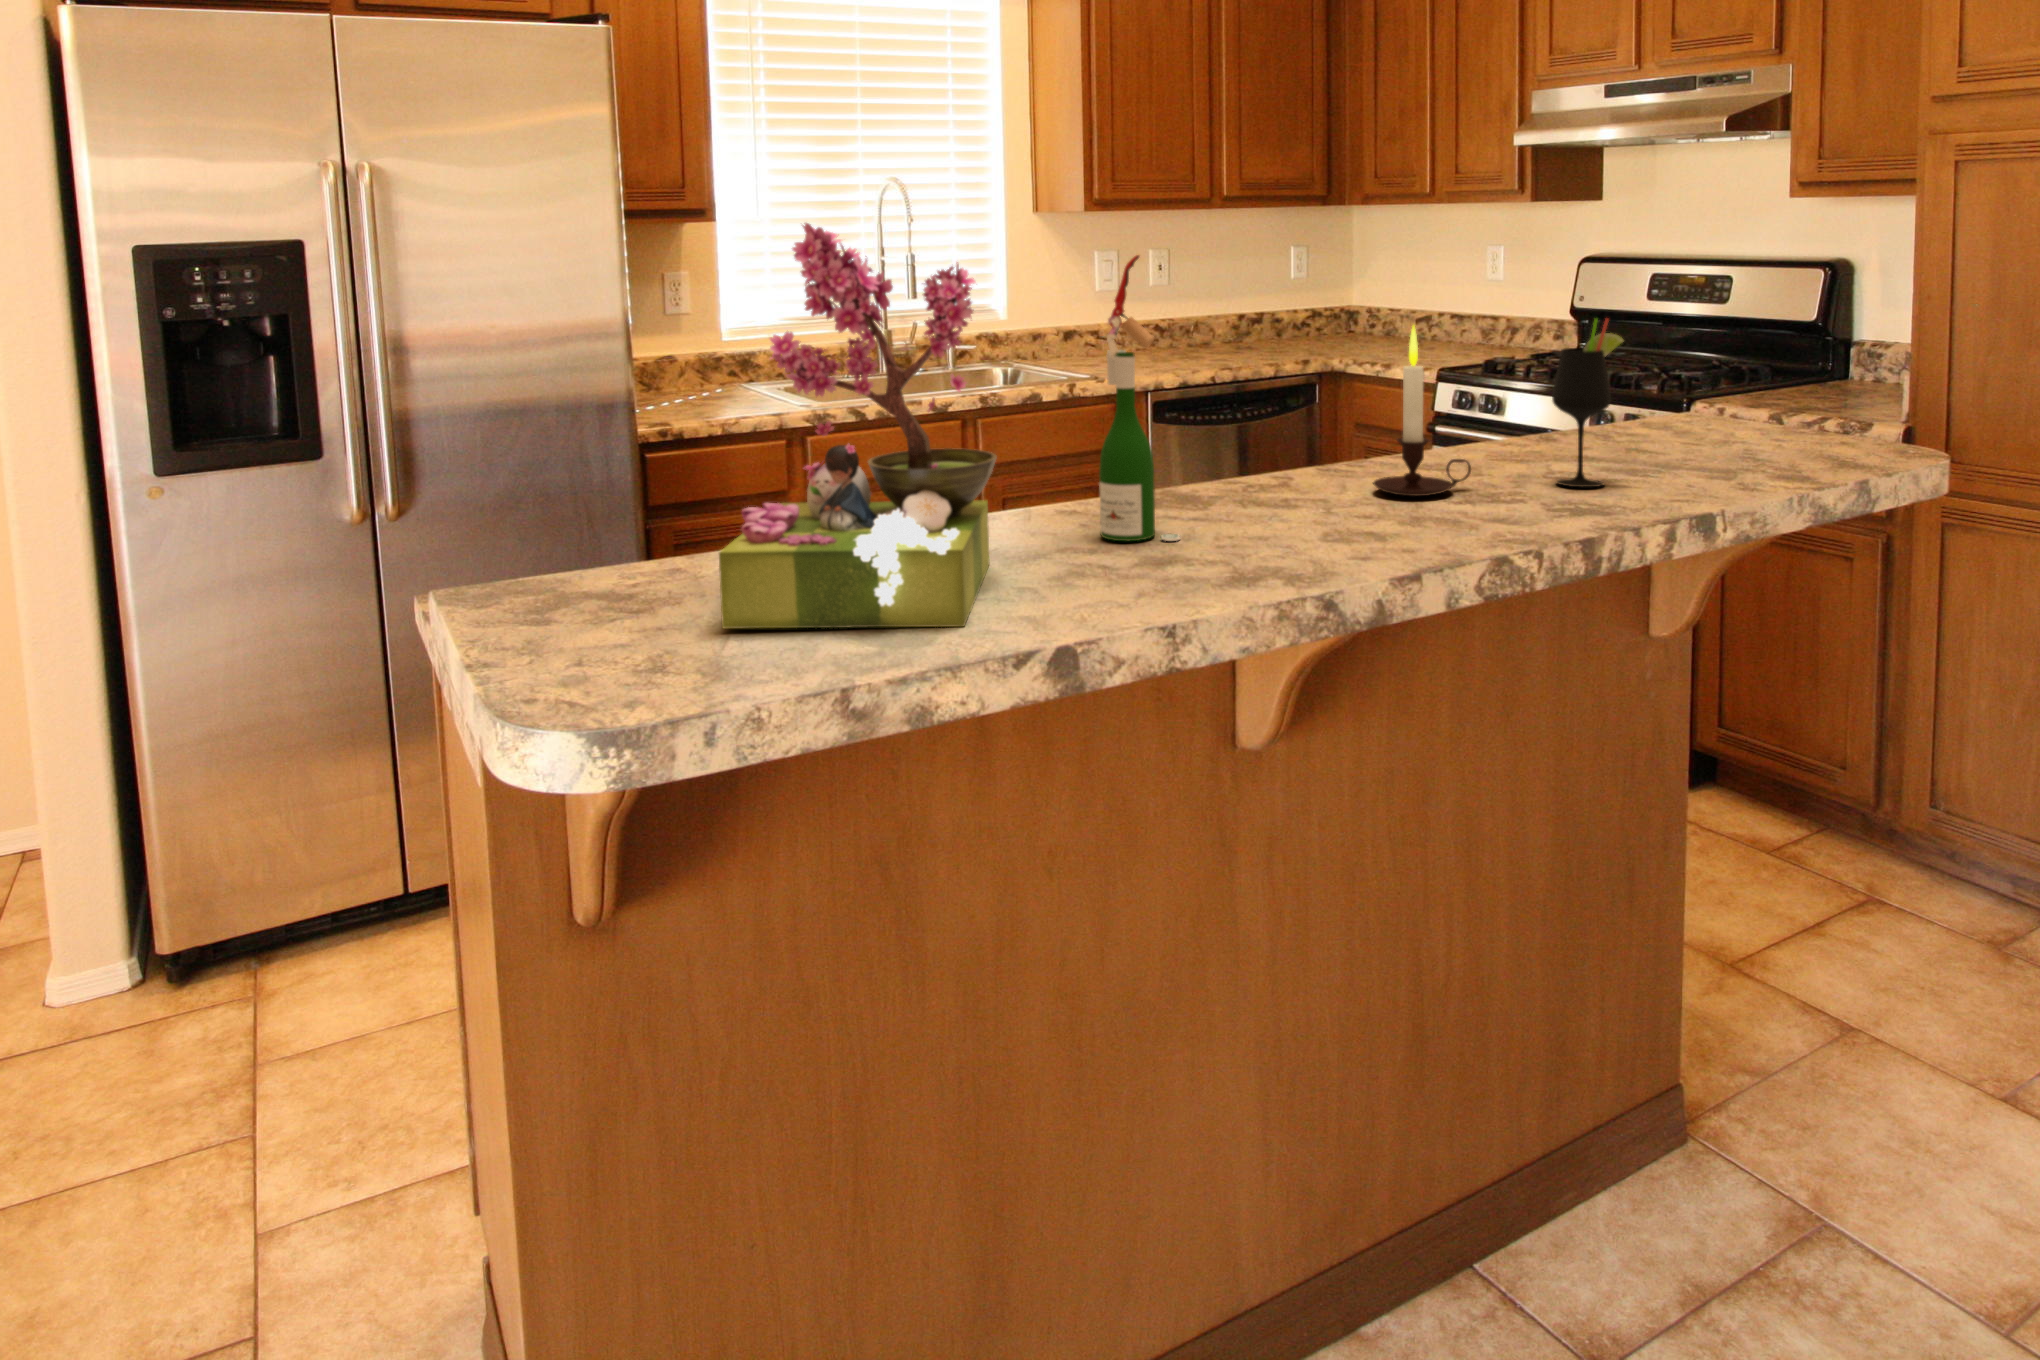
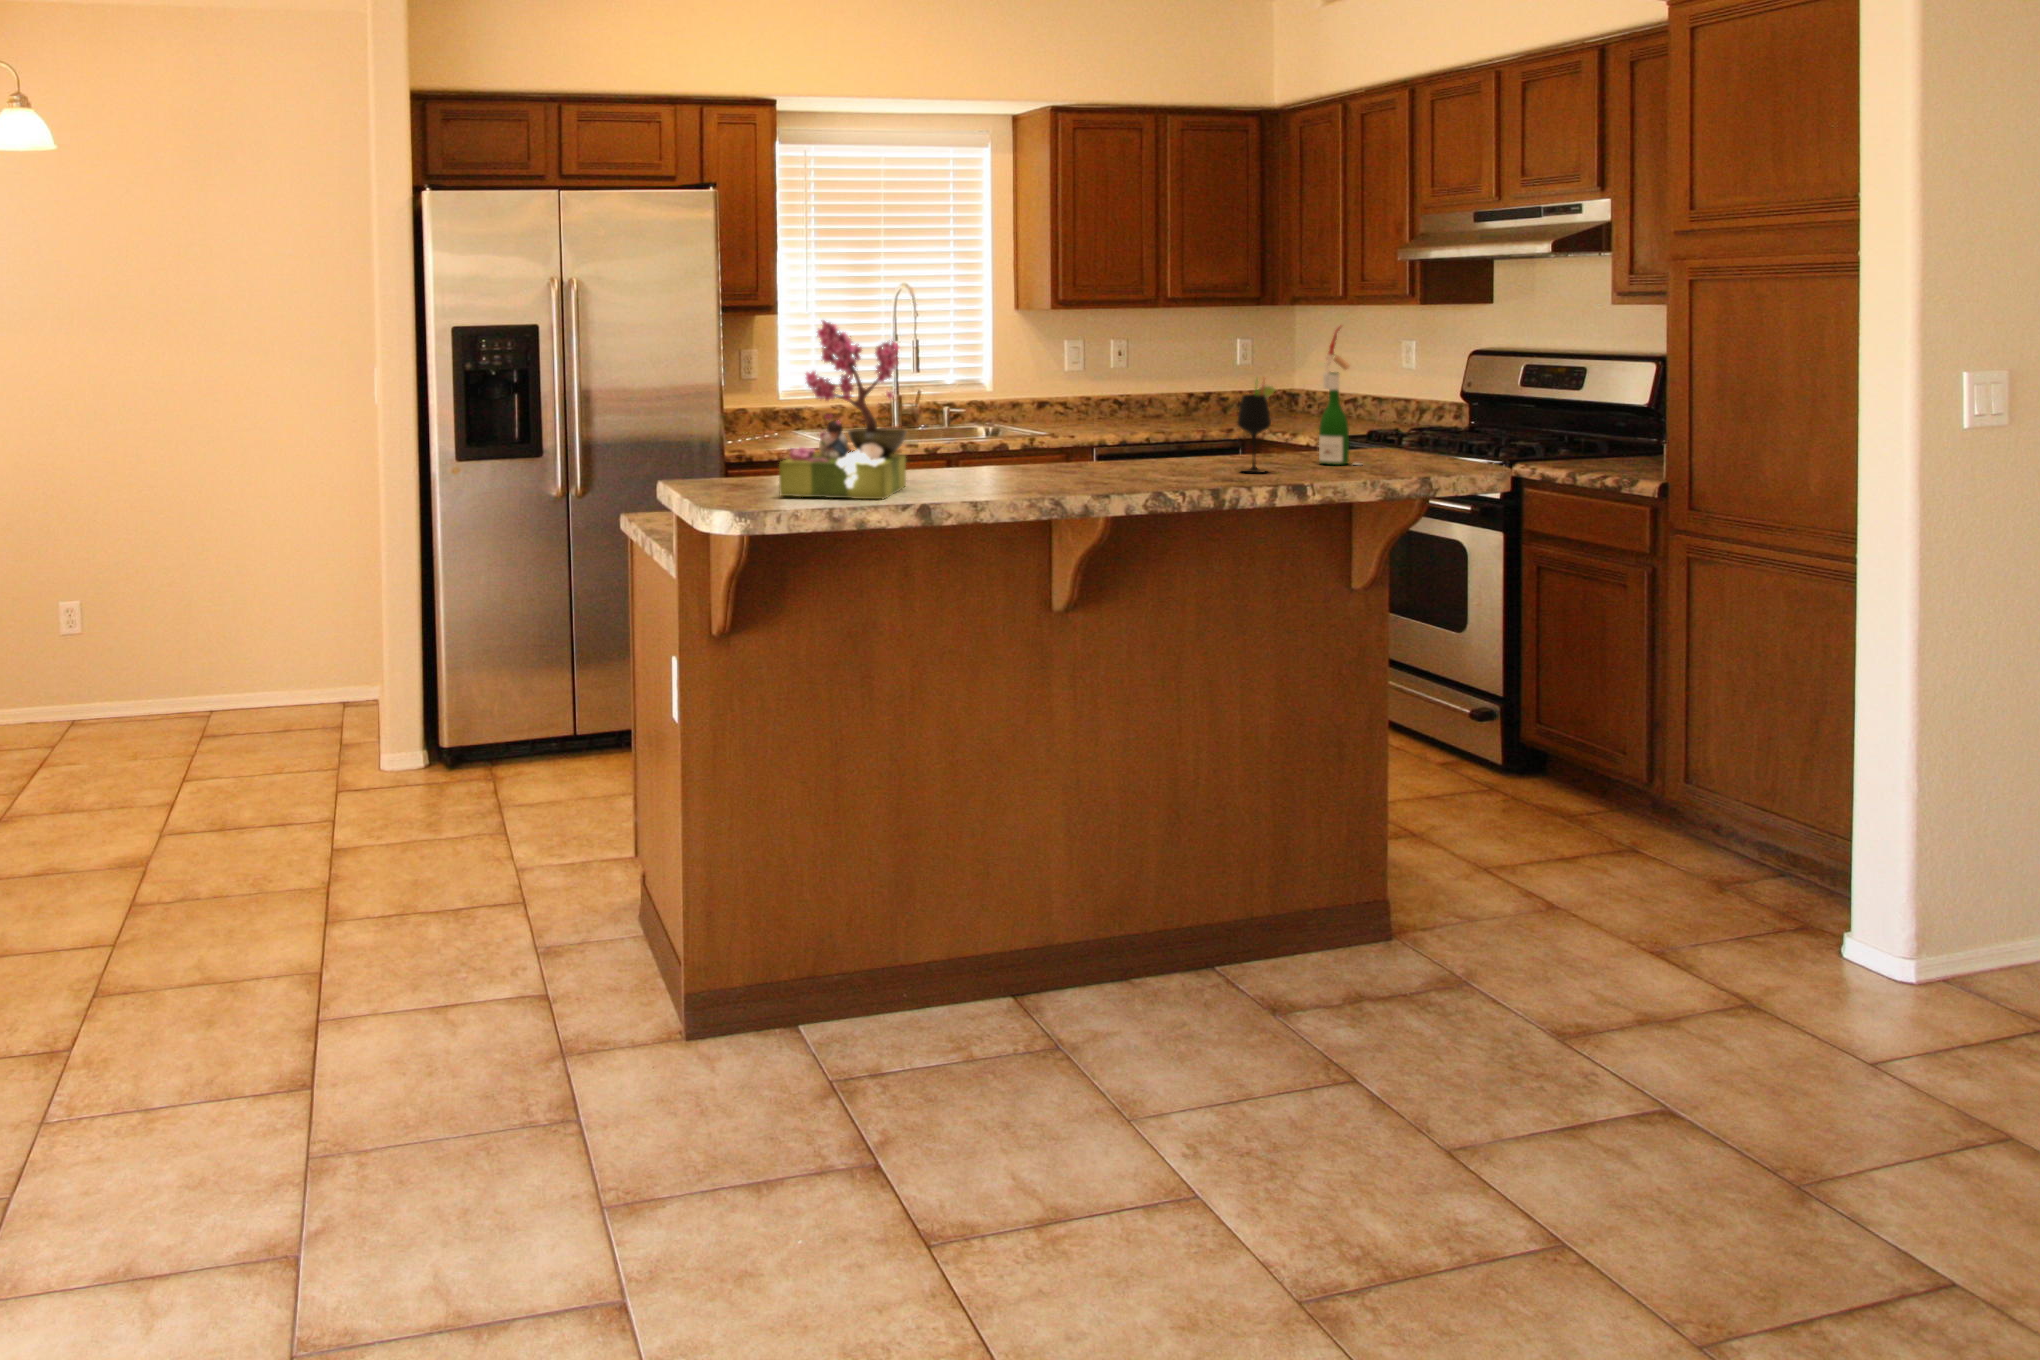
wine bottle: present [1099,255,1180,541] -> present [1319,325,1359,465]
candle: present [1373,326,1471,496] -> none [1130,378,1188,473]

